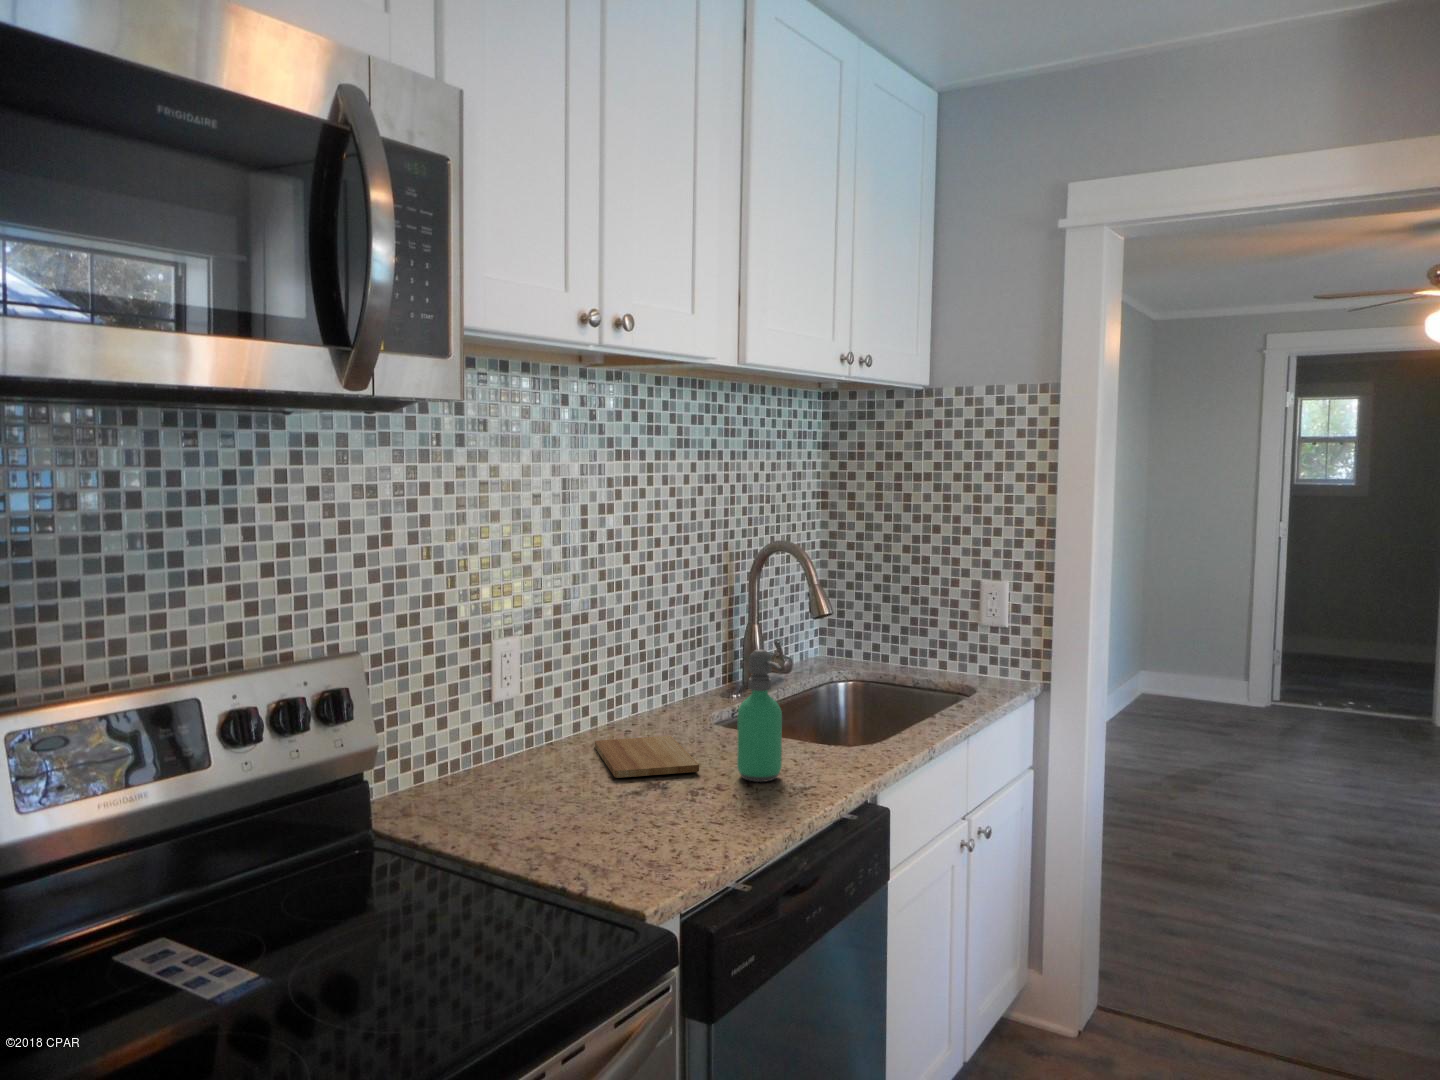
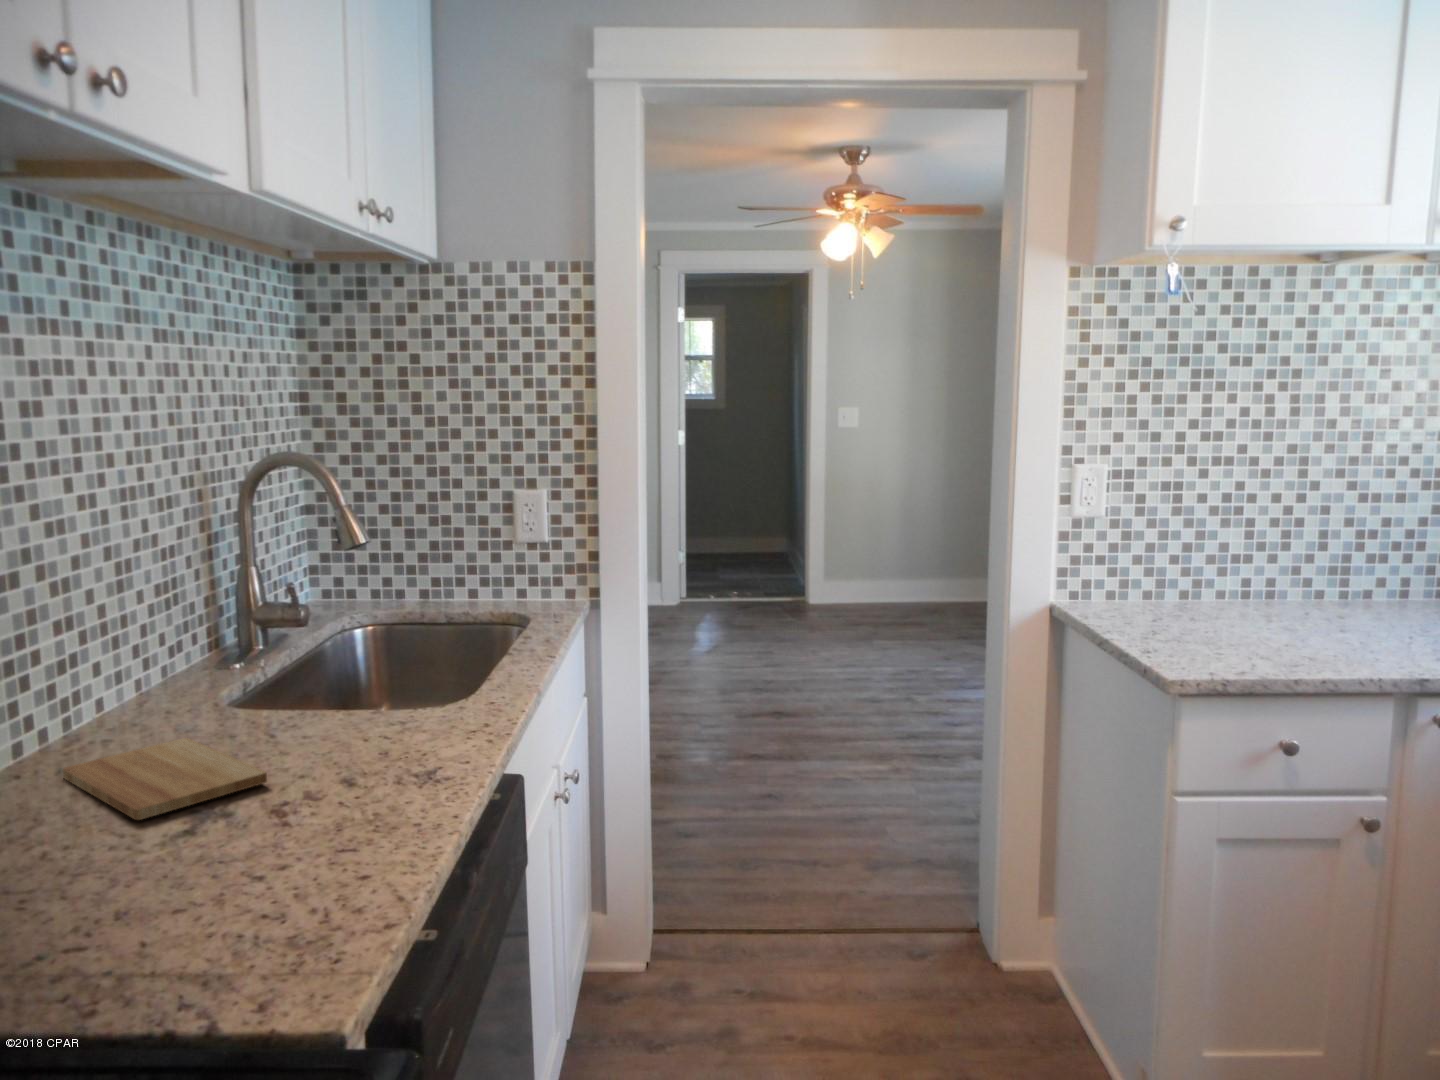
soap dispenser: present [737,650,782,782] -> none [322,595,392,780]

